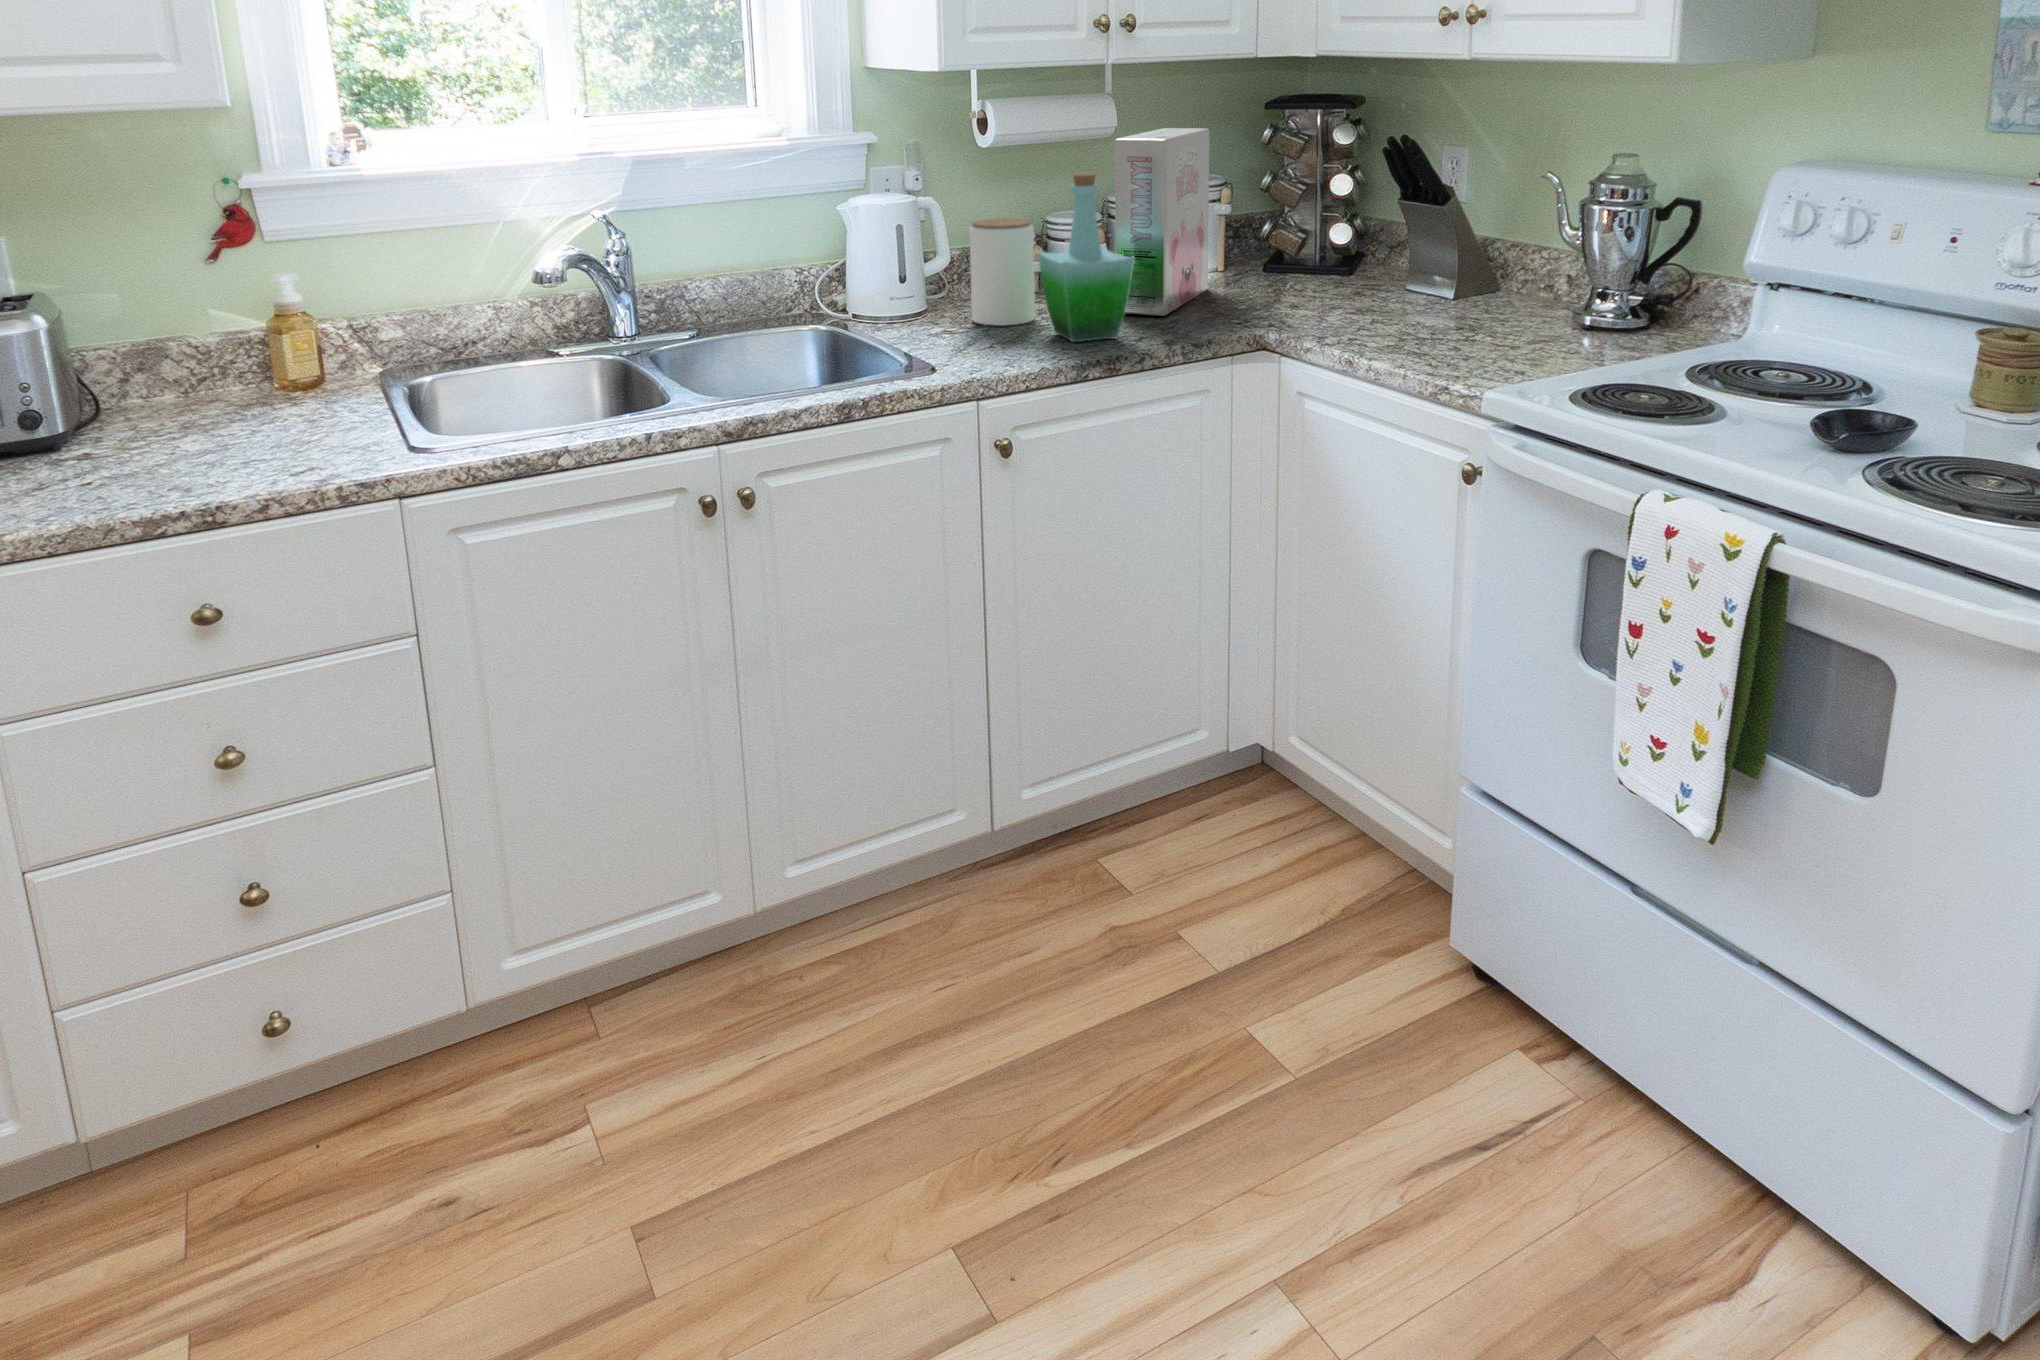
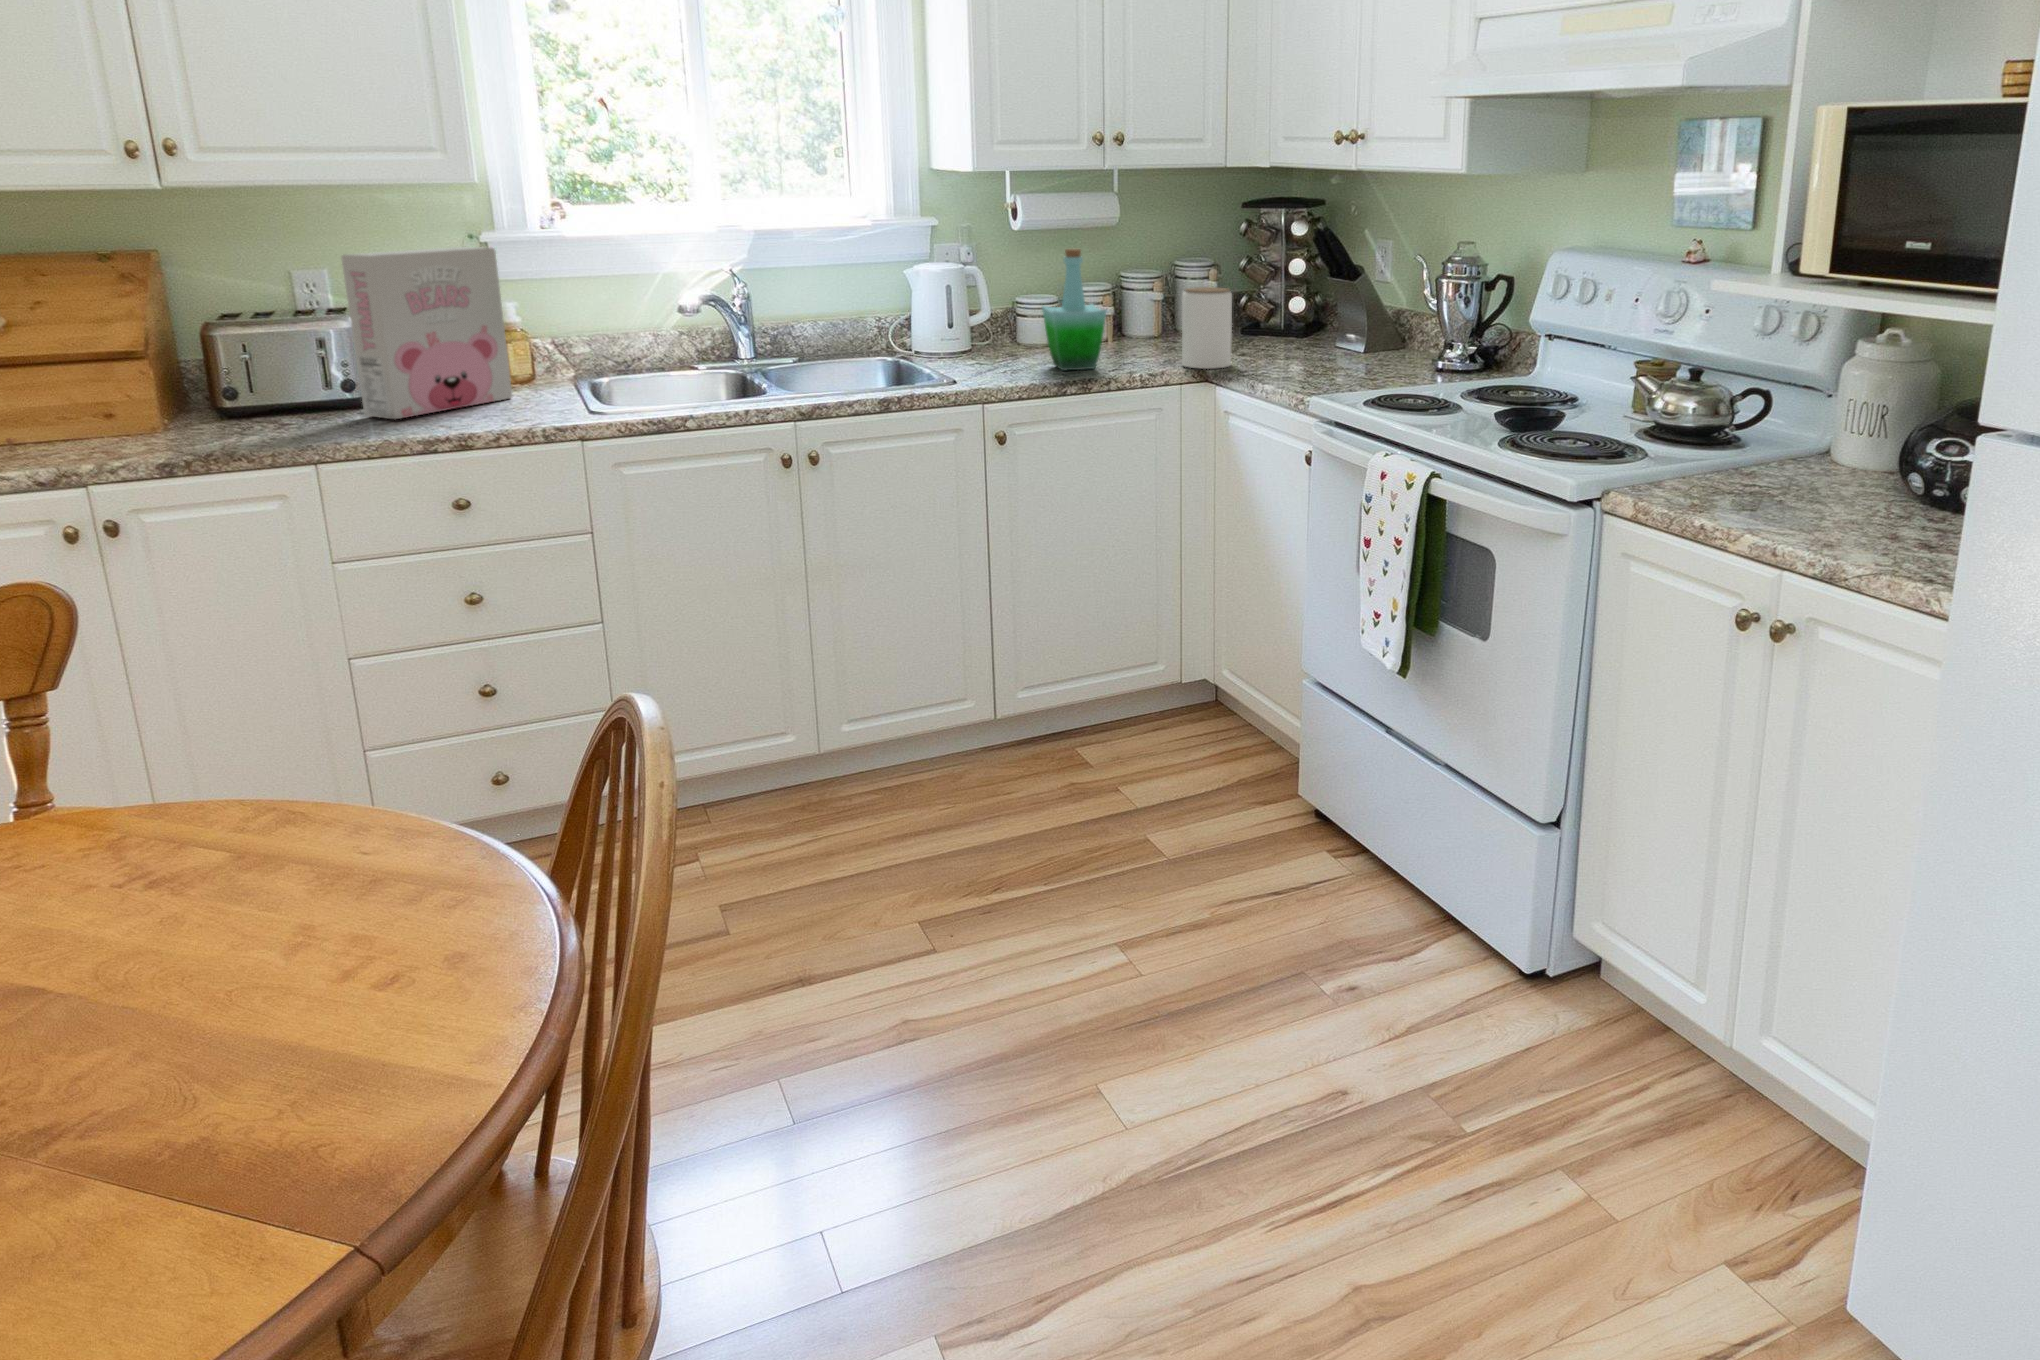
cereal box: present [1115,128,1209,316] -> present [341,247,513,419]
jar: present [969,218,1035,325] -> present [1182,287,1232,369]

